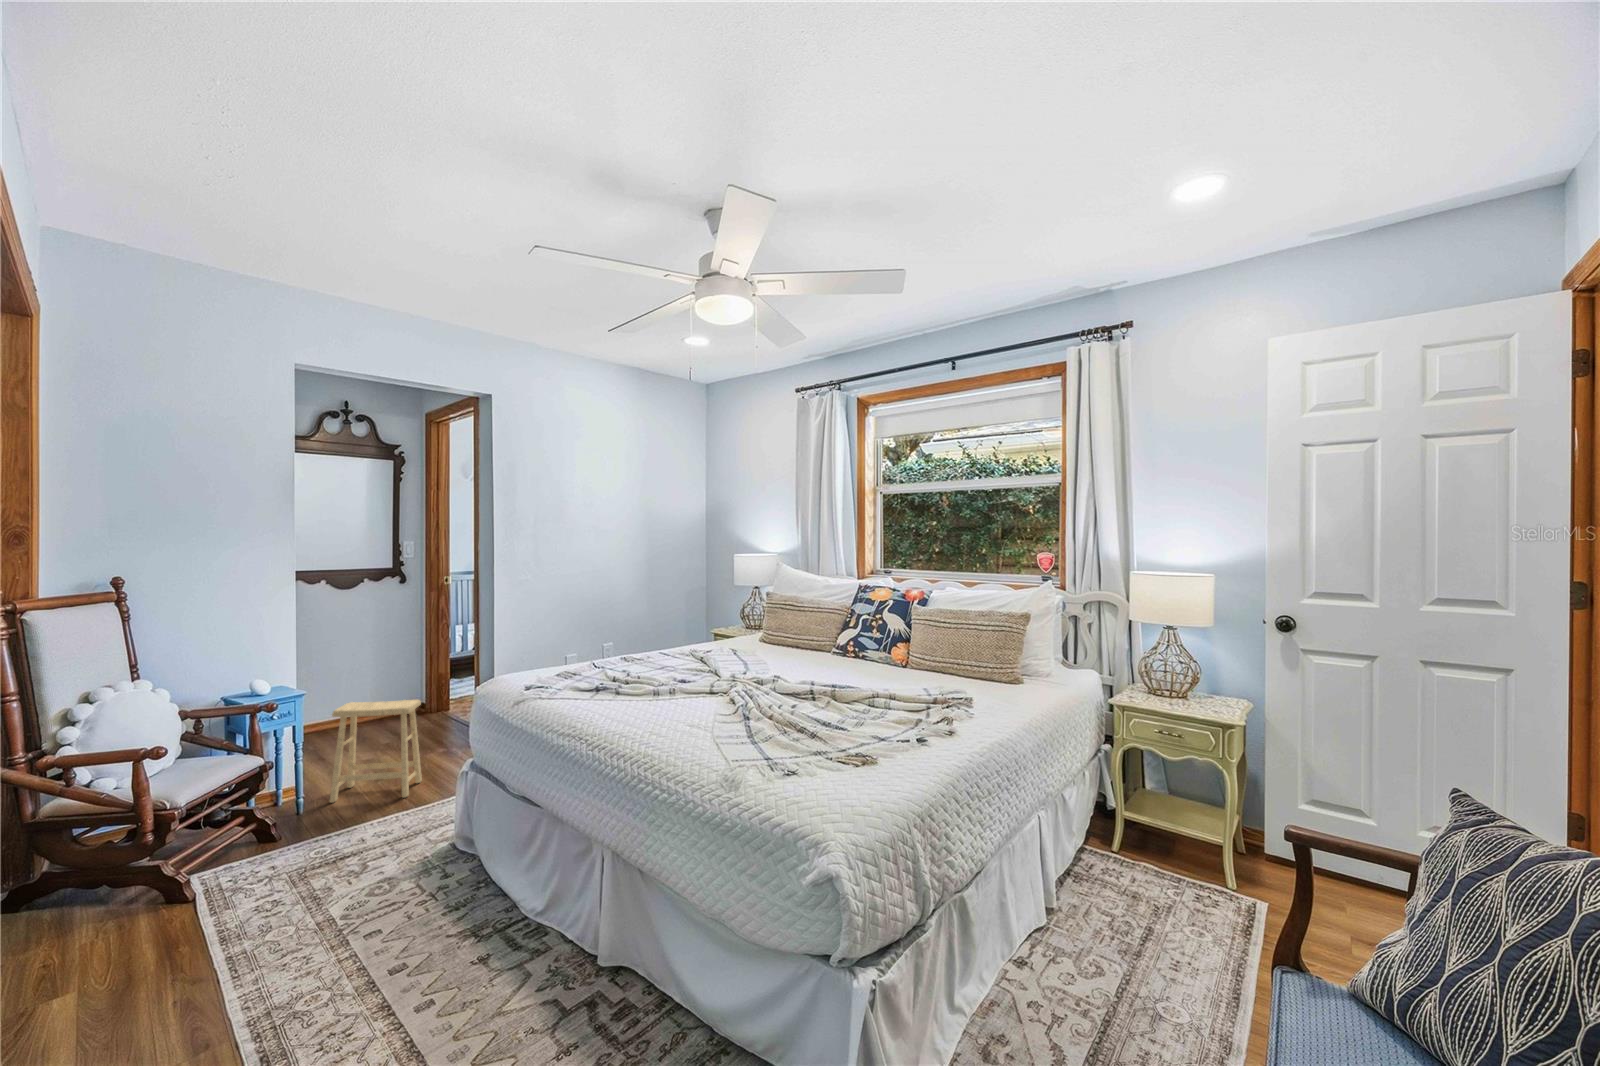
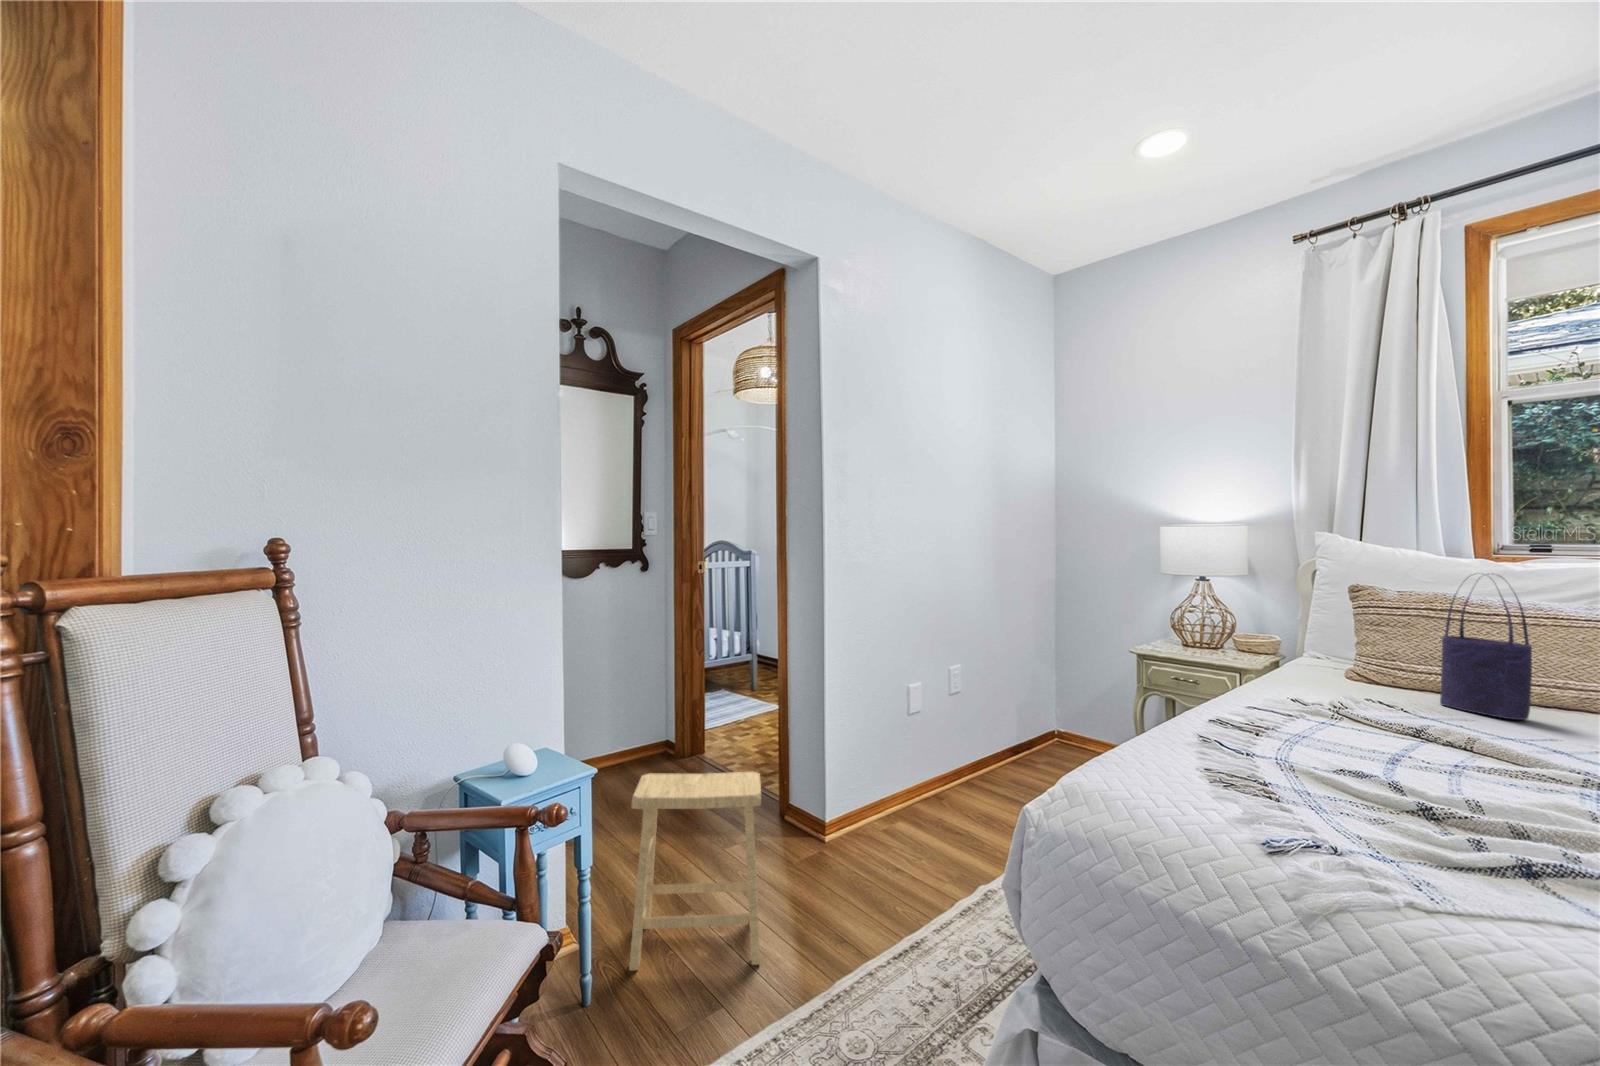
tote bag: none [754,585,773,653] -> present [1440,574,1532,720]

